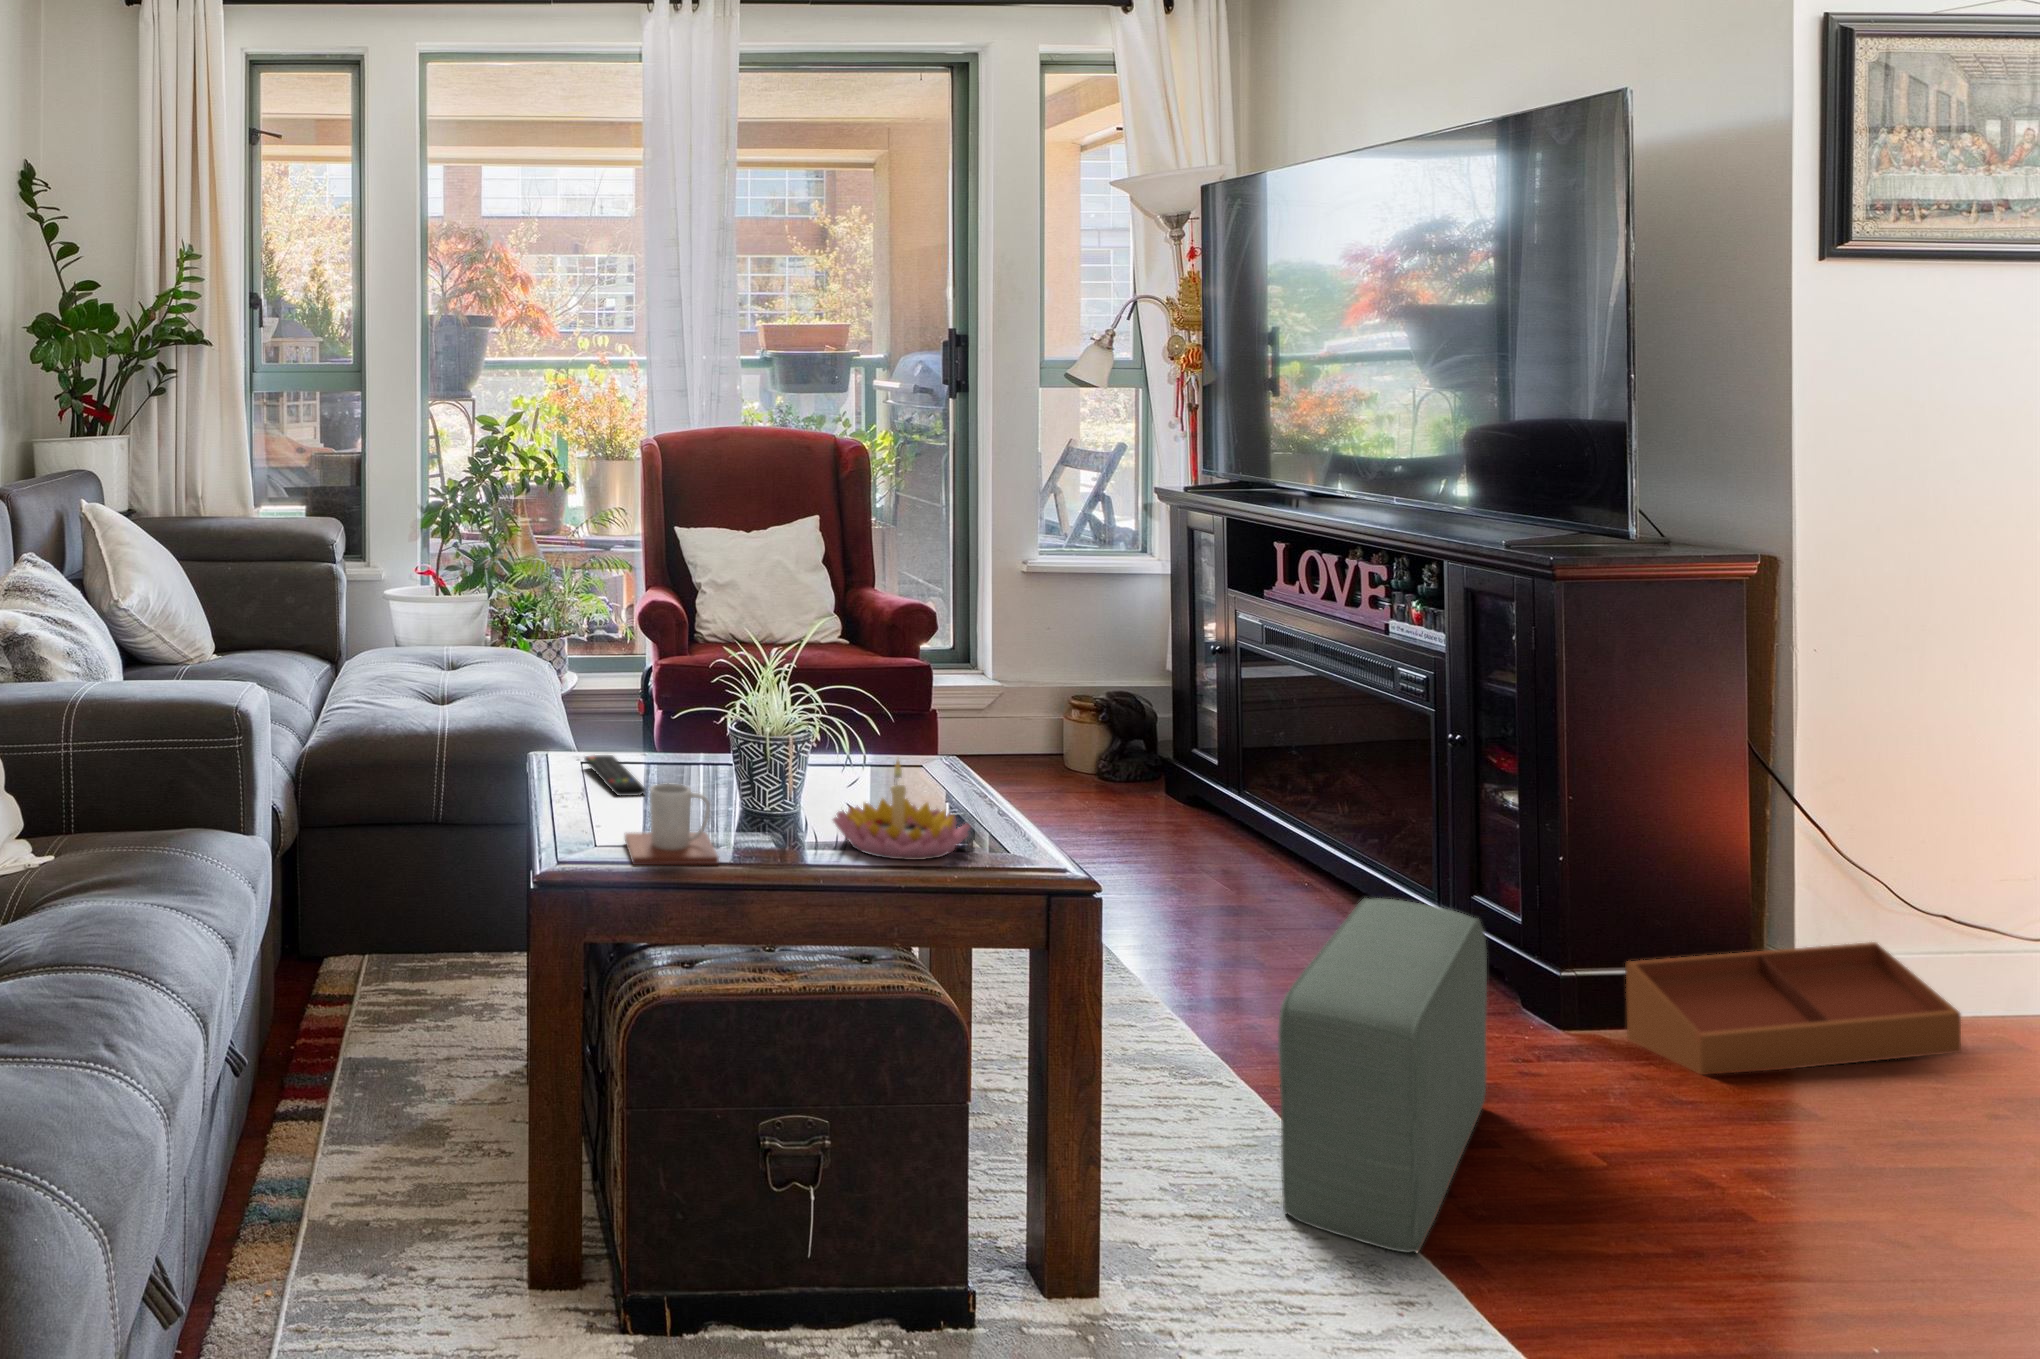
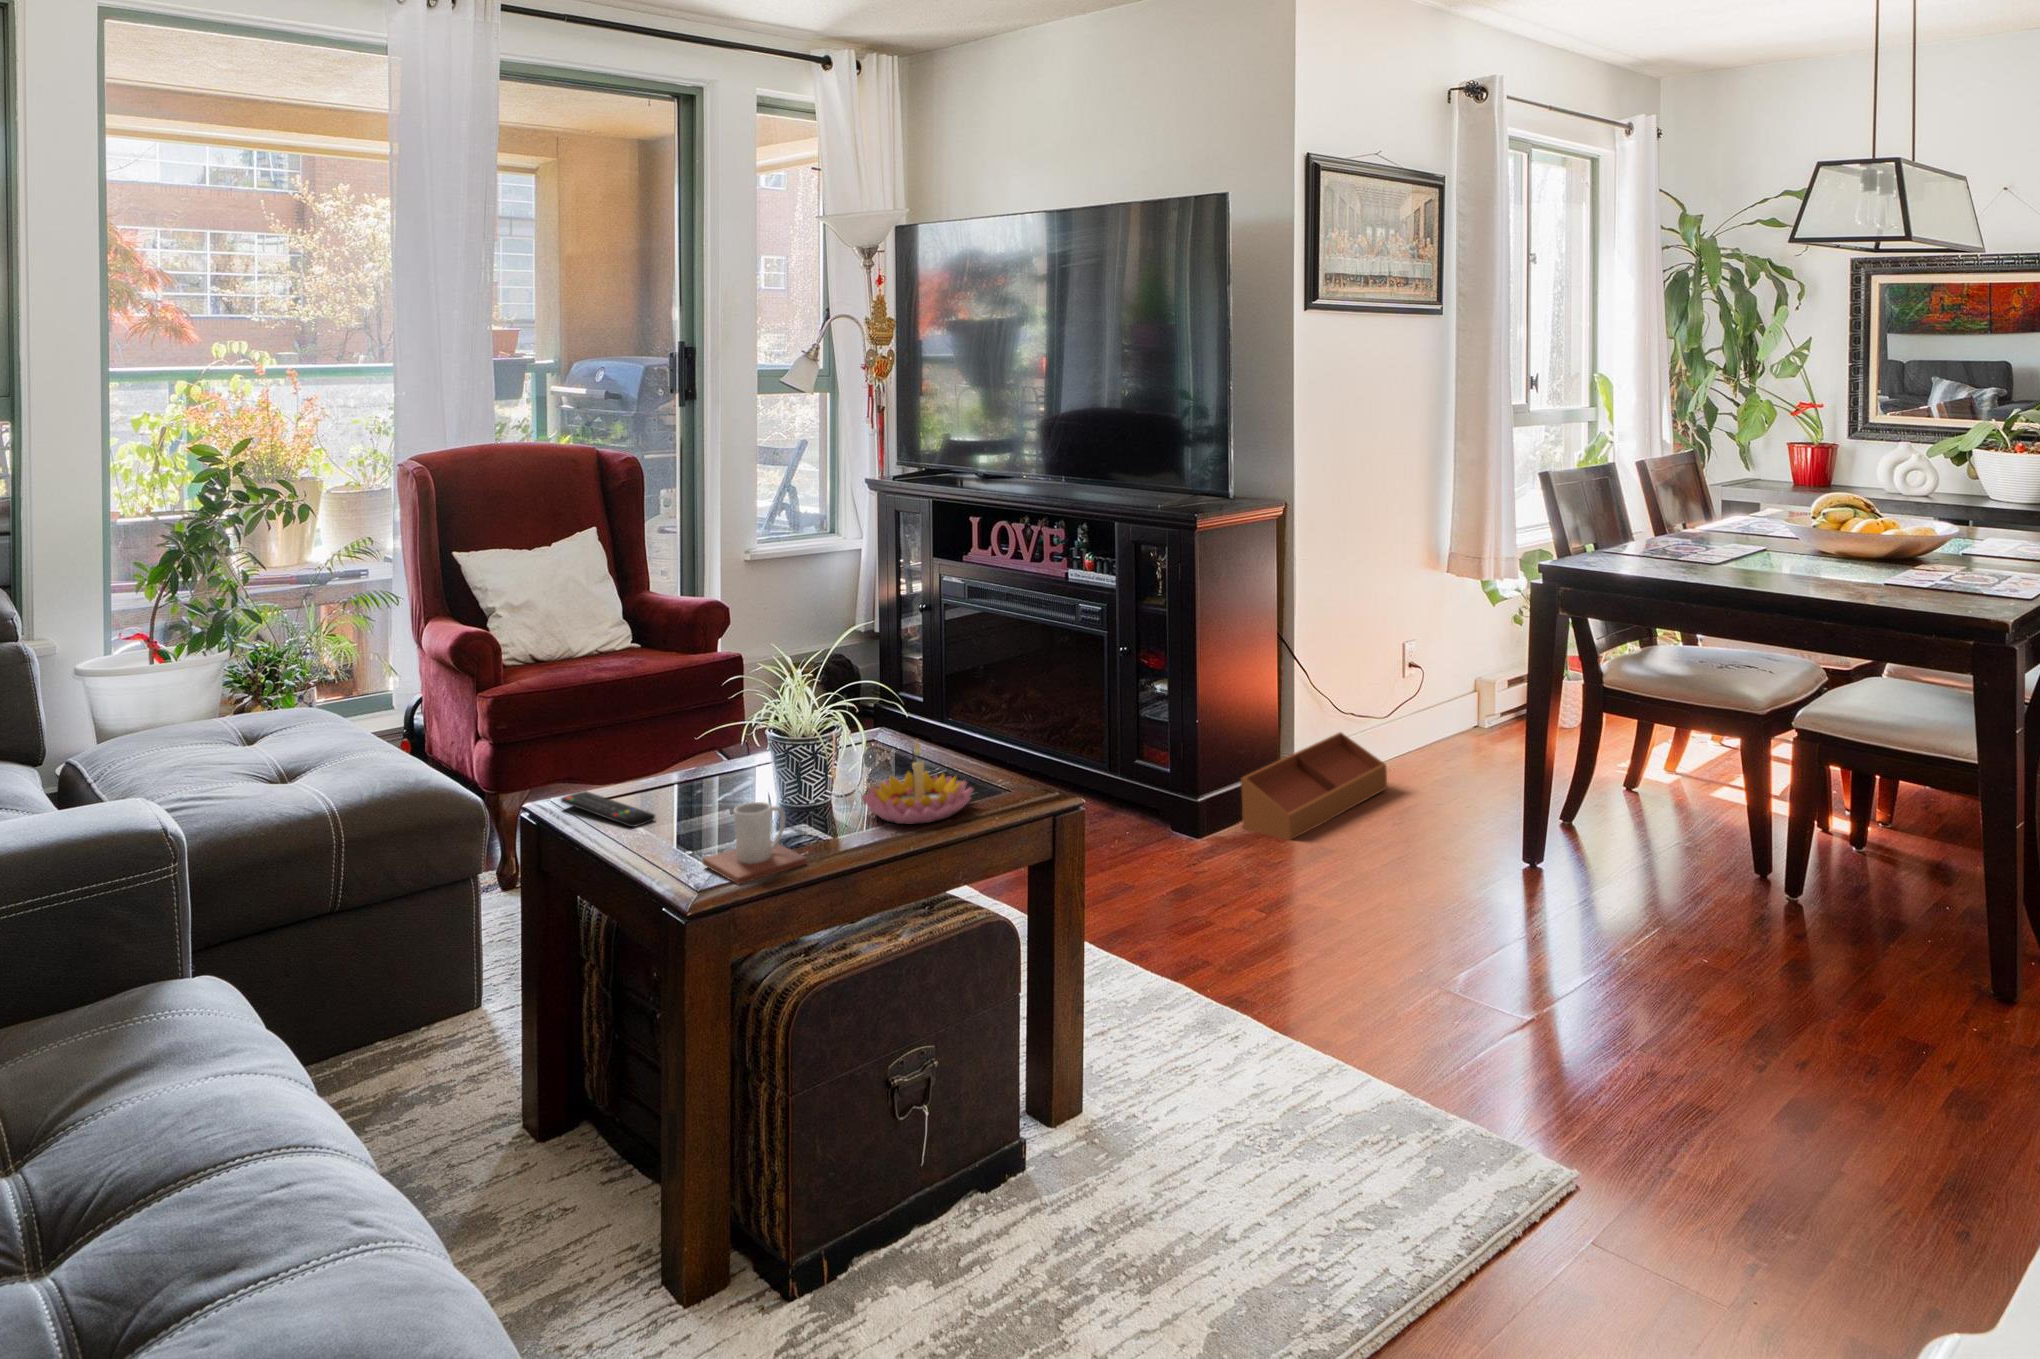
pouf: present [1278,898,1487,1253] -> none [1128,768,1240,1015]

